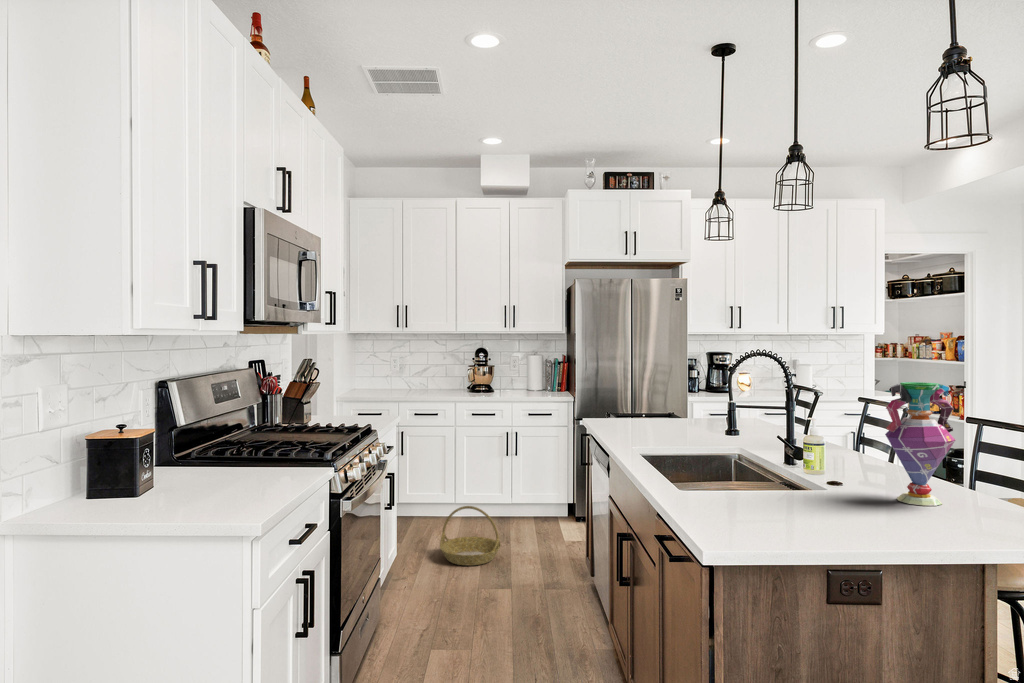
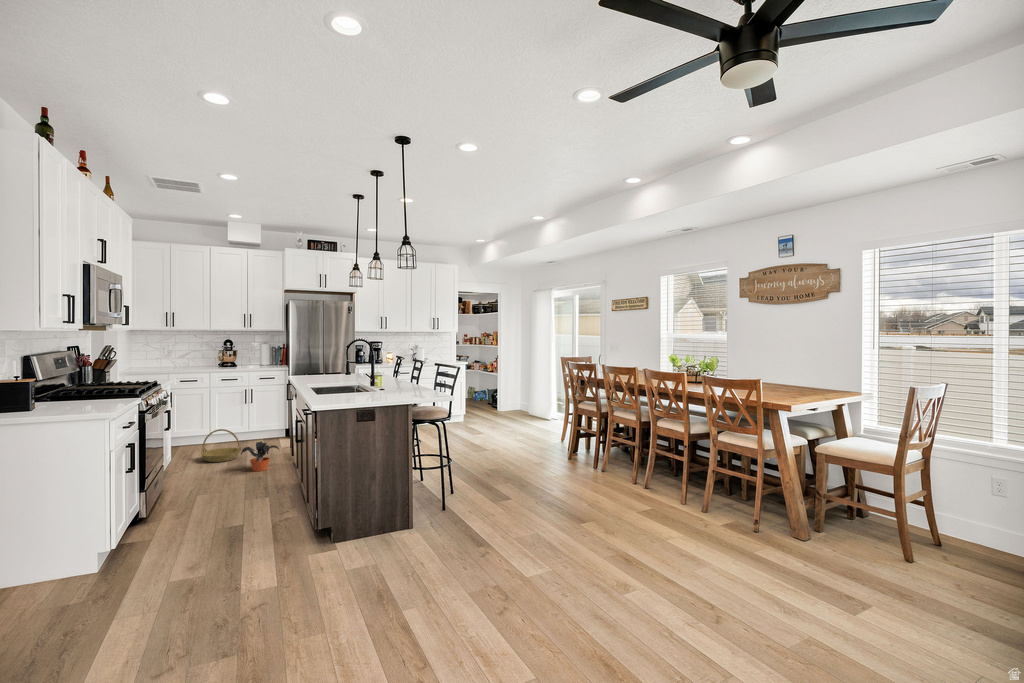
vase: present [885,382,955,506] -> none [392,349,415,391]
potted plant: none [501,542,567,603] -> present [241,441,279,471]

